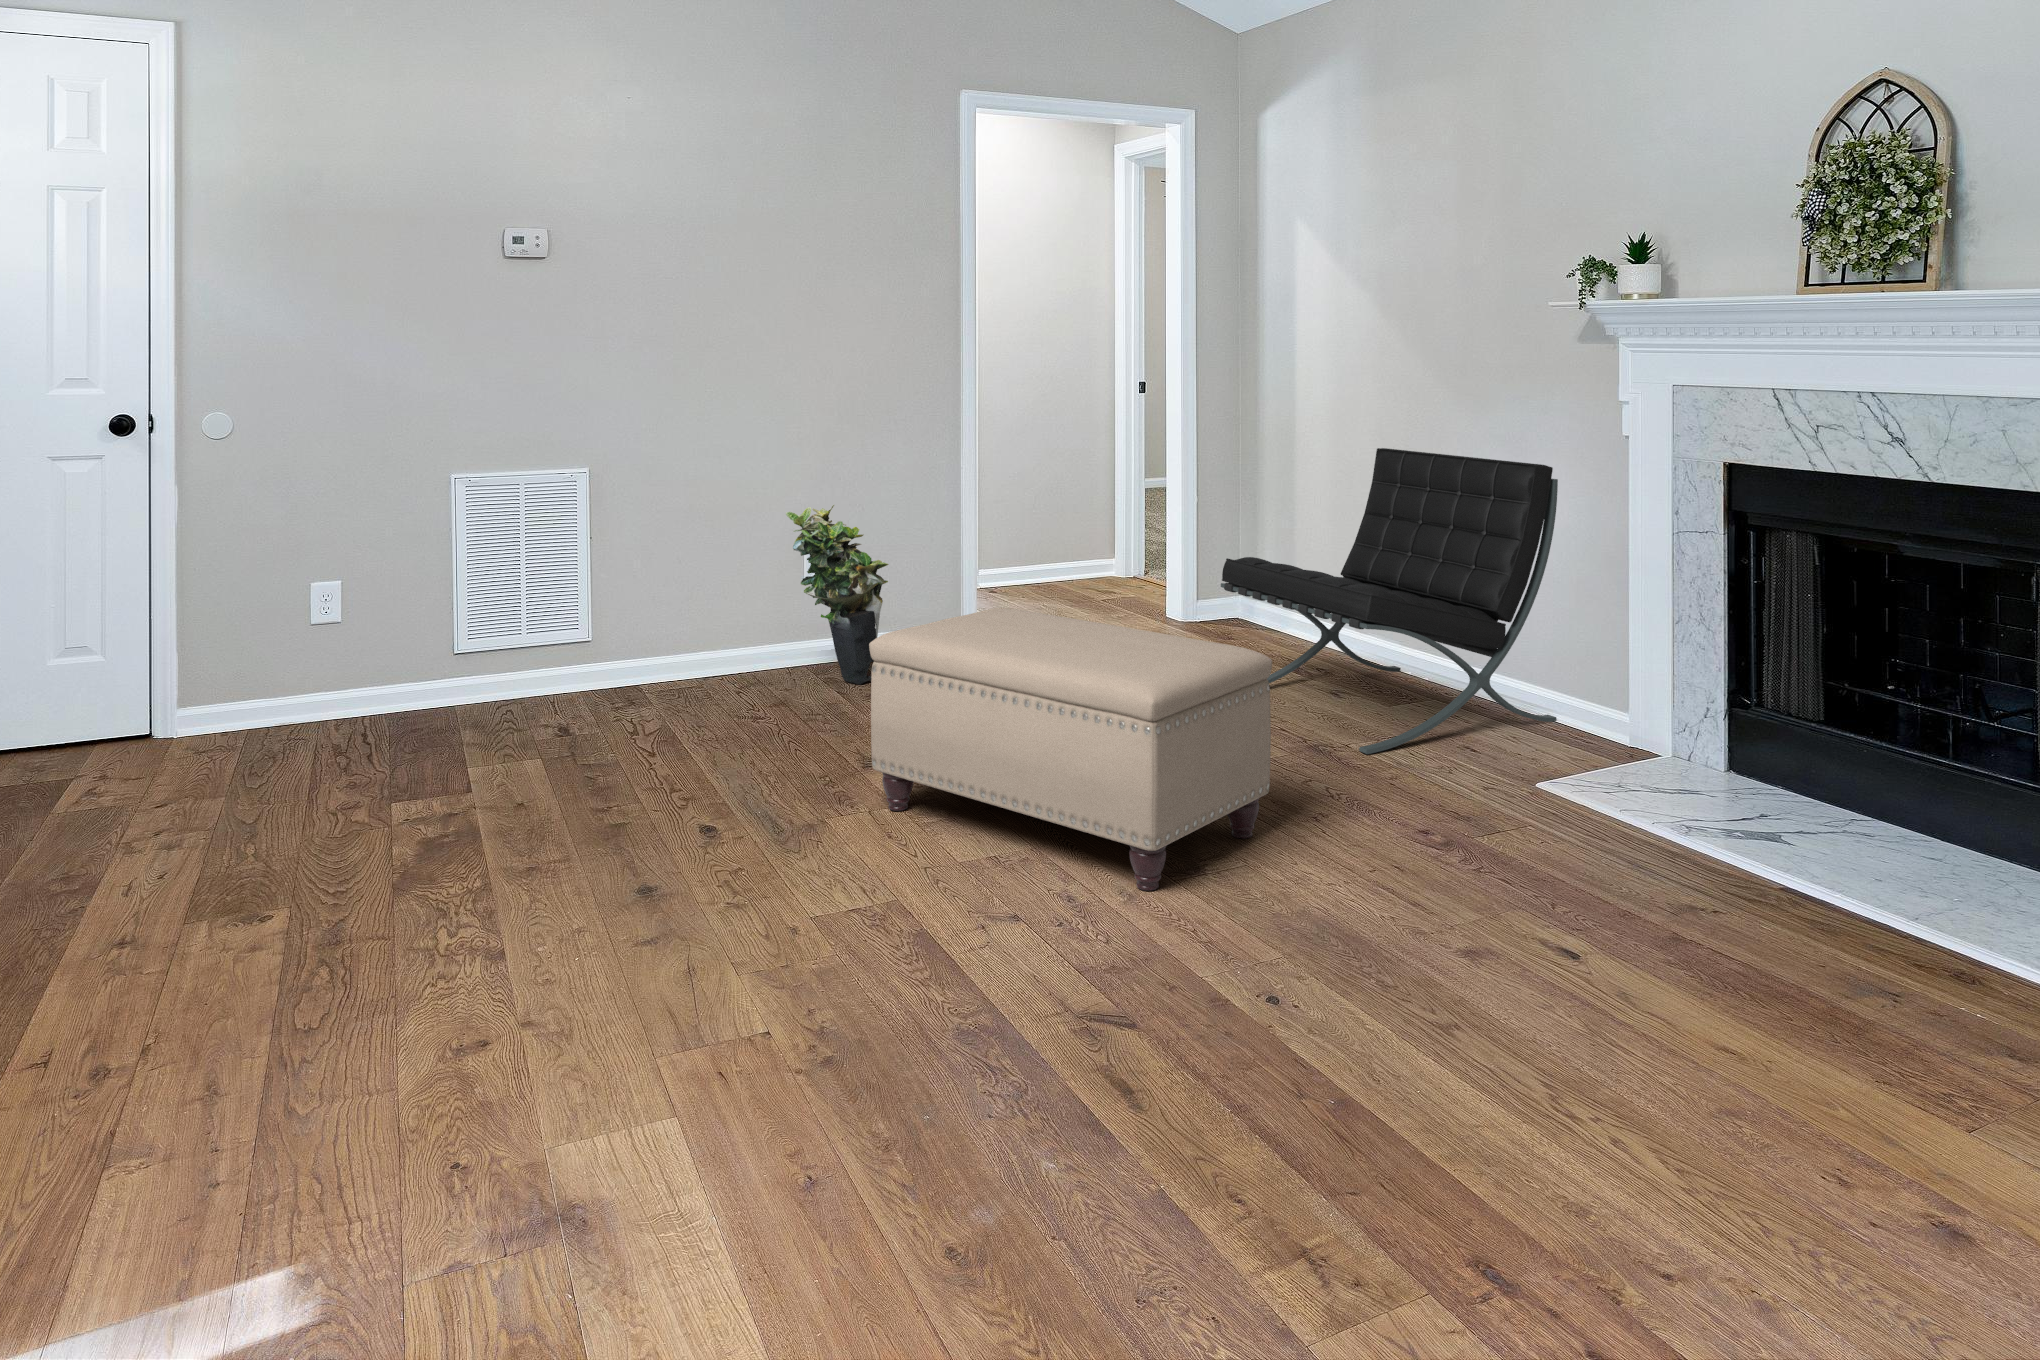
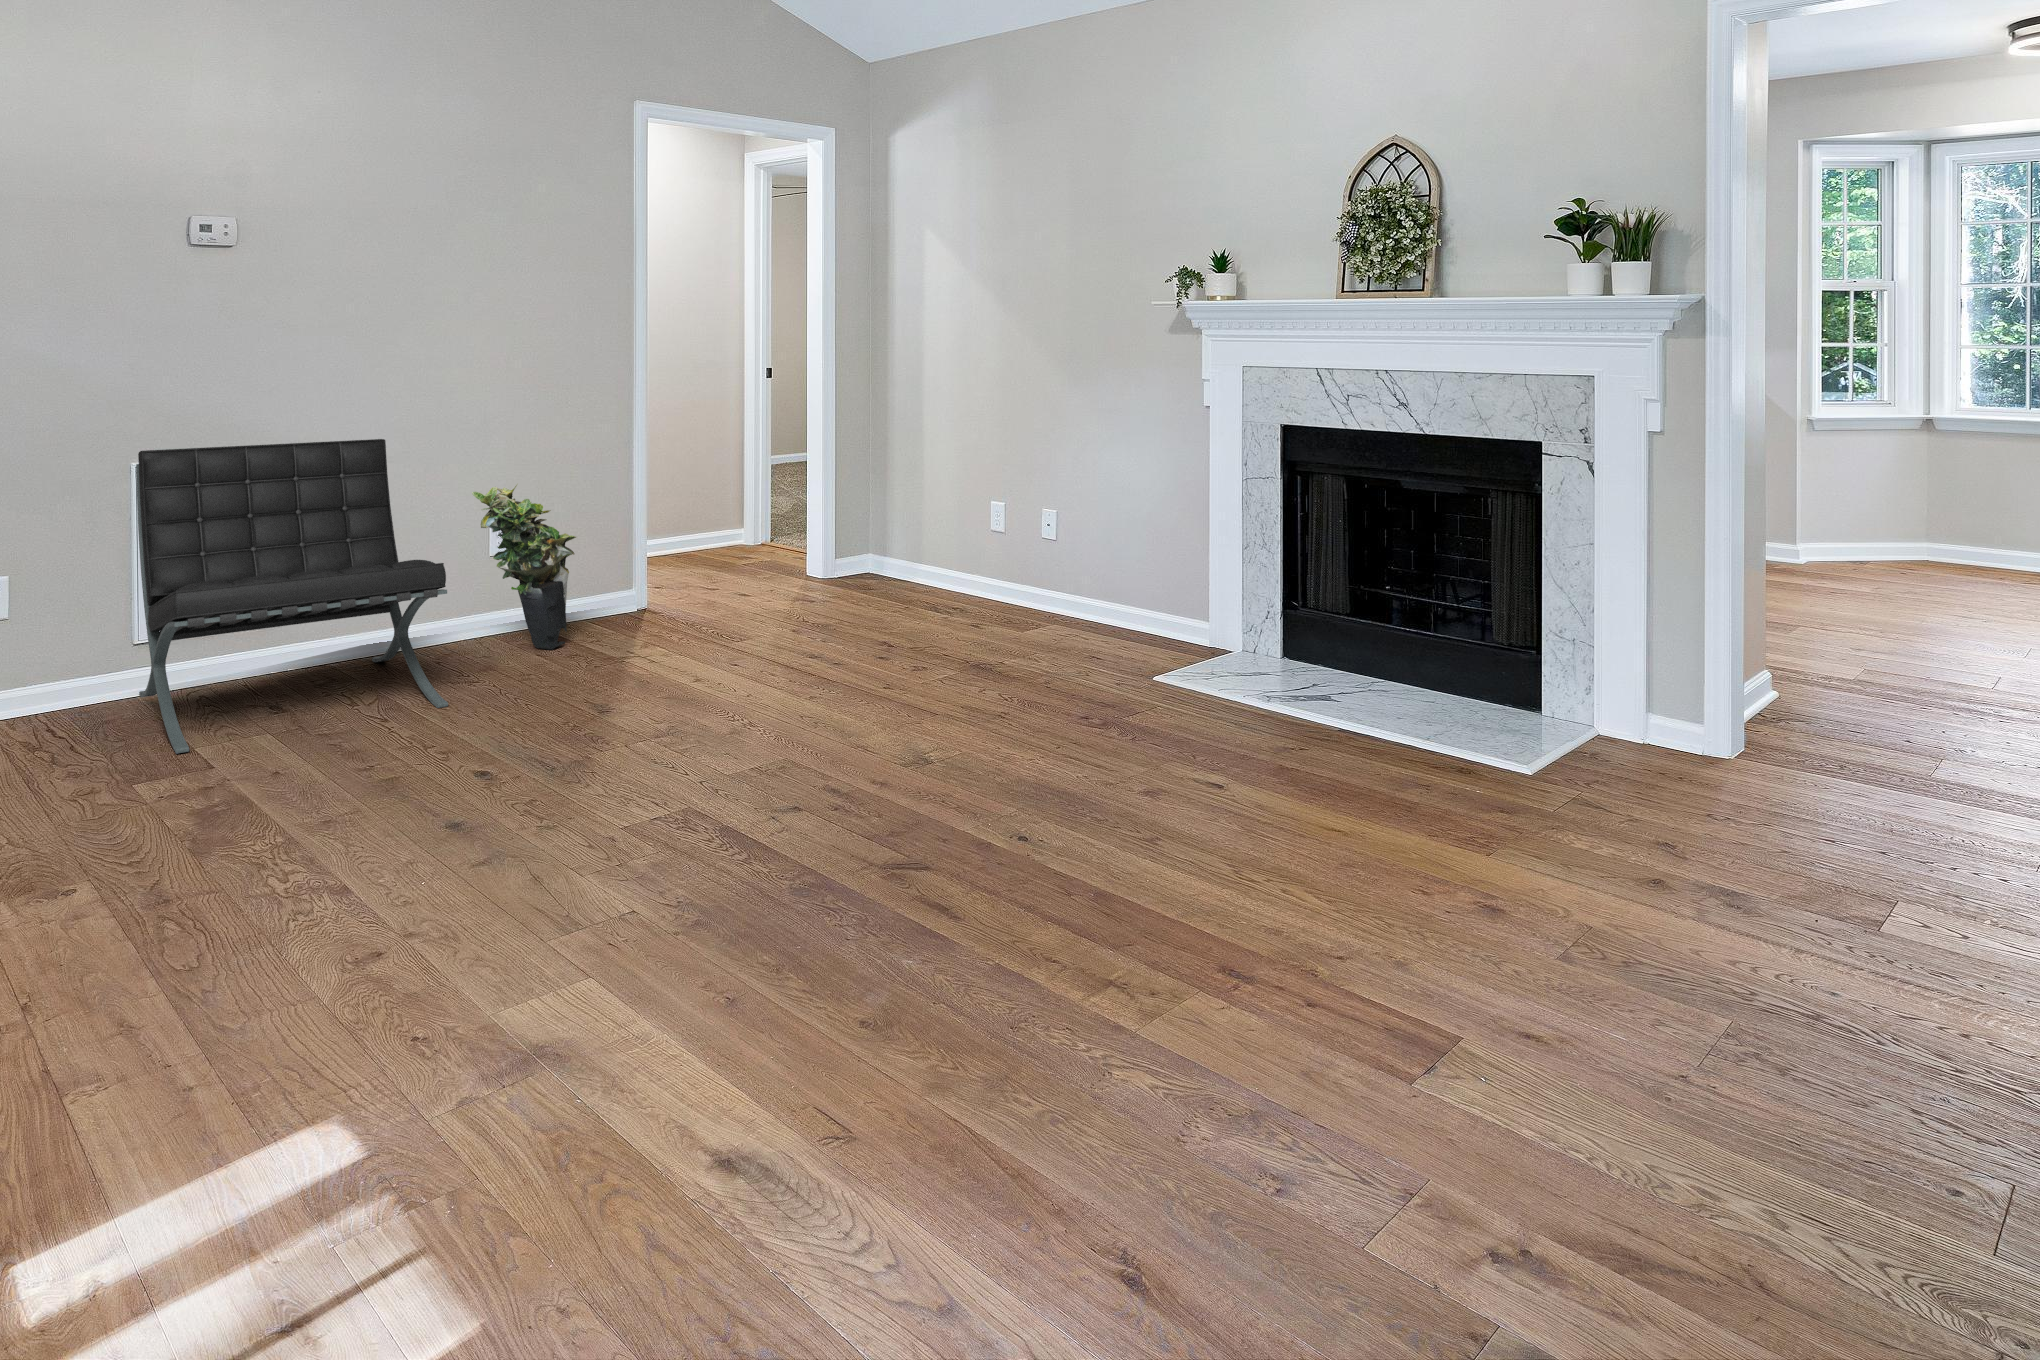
lounge chair: present [1221,448,1558,754] -> present [136,439,448,754]
ottoman: present [869,608,1272,891] -> none [624,565,974,780]

